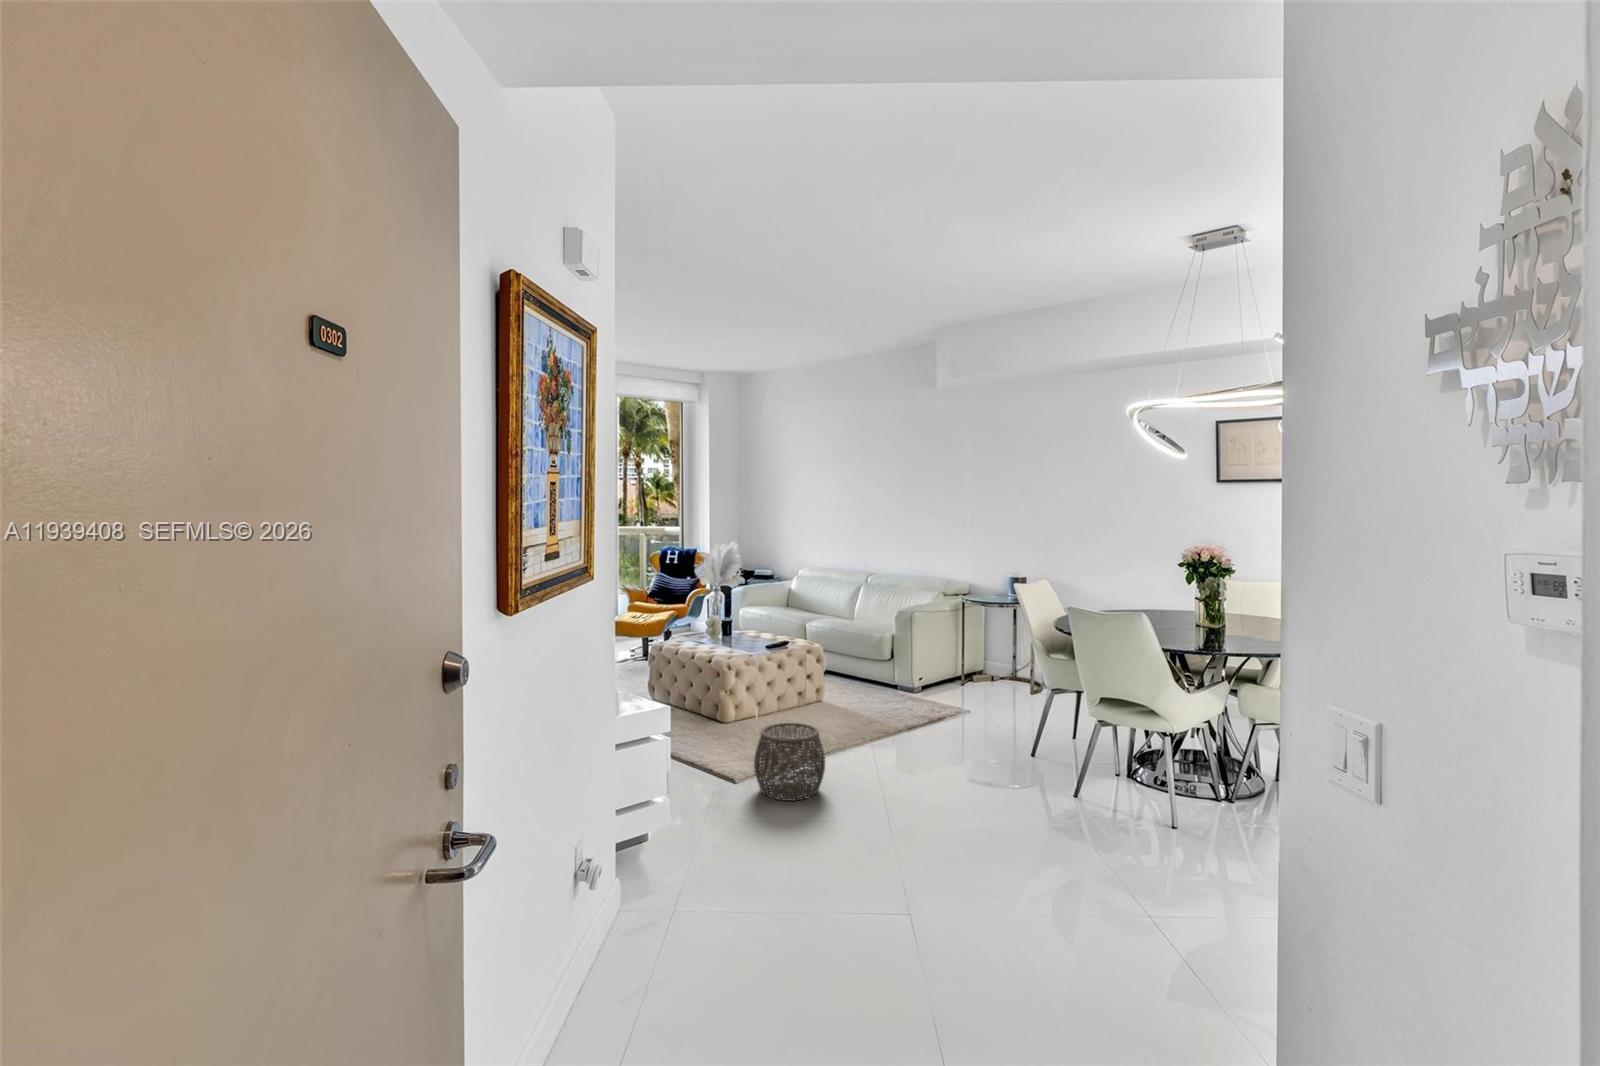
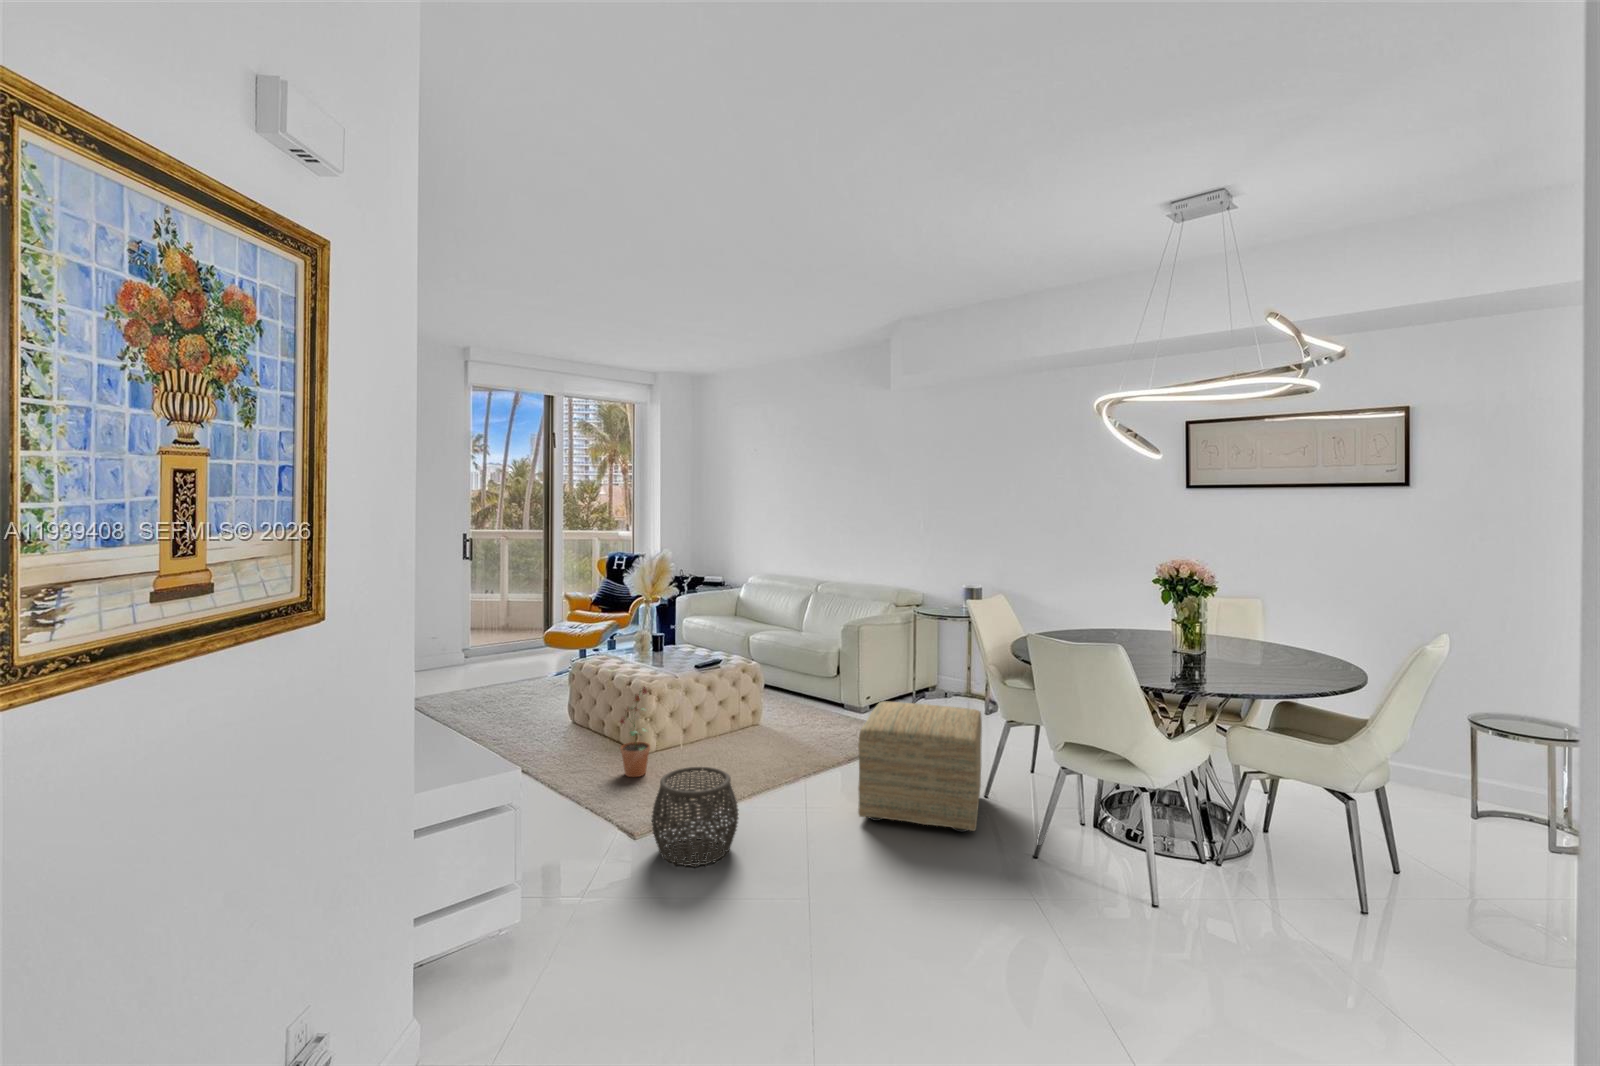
potted plant: none [706,661,734,741] -> present [620,686,650,777]
ottoman: none [923,673,1029,780] -> present [858,701,982,832]

